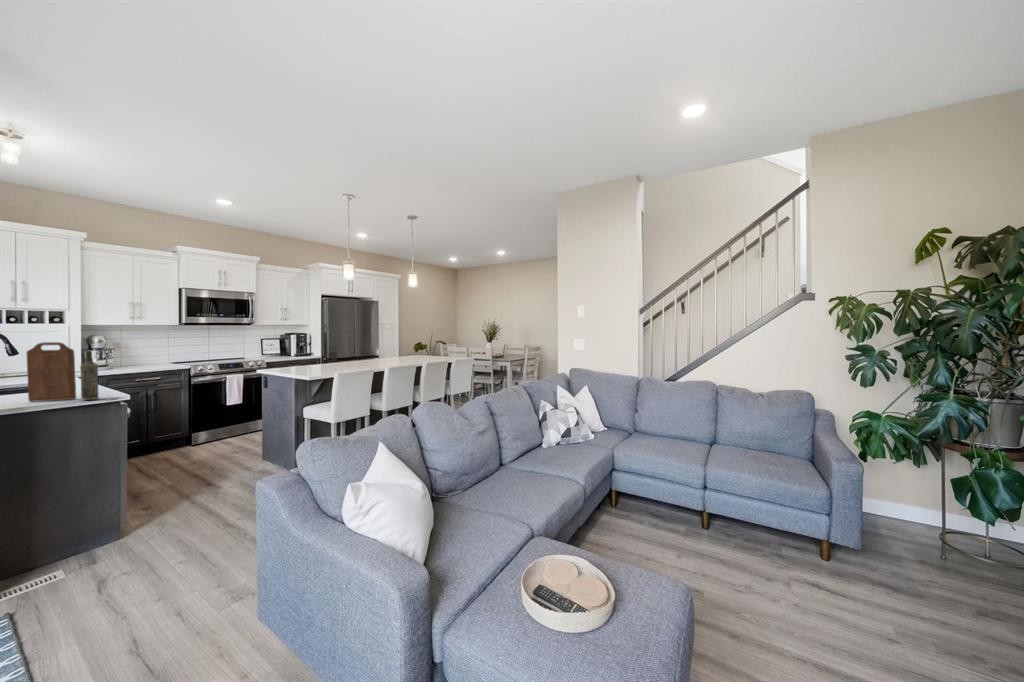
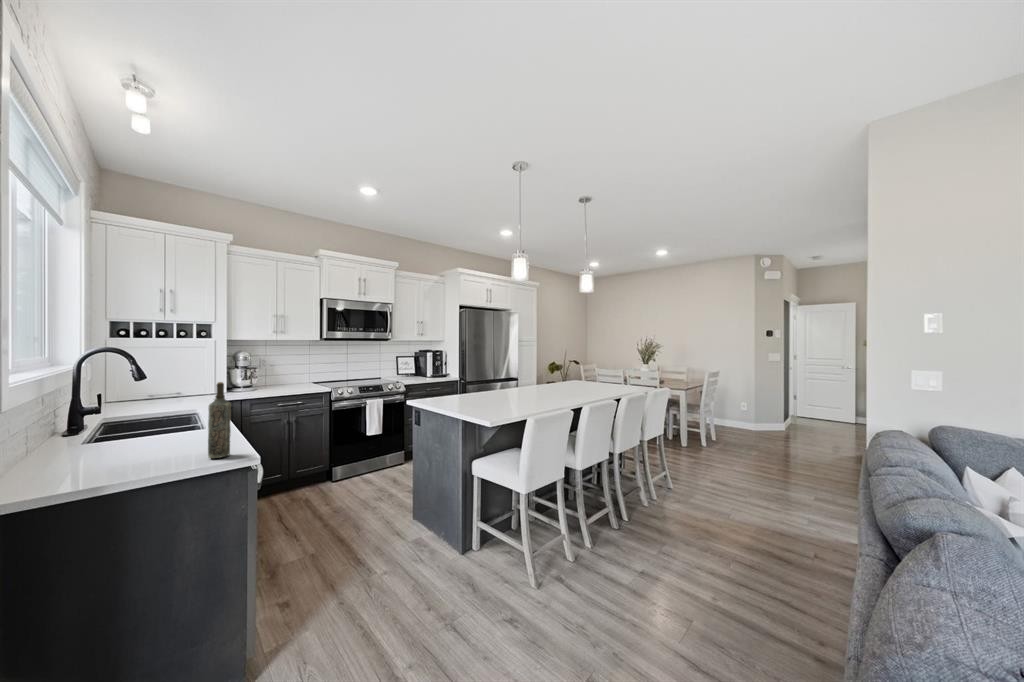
cutting board: present [27,342,76,402] -> none [145,369,204,456]

